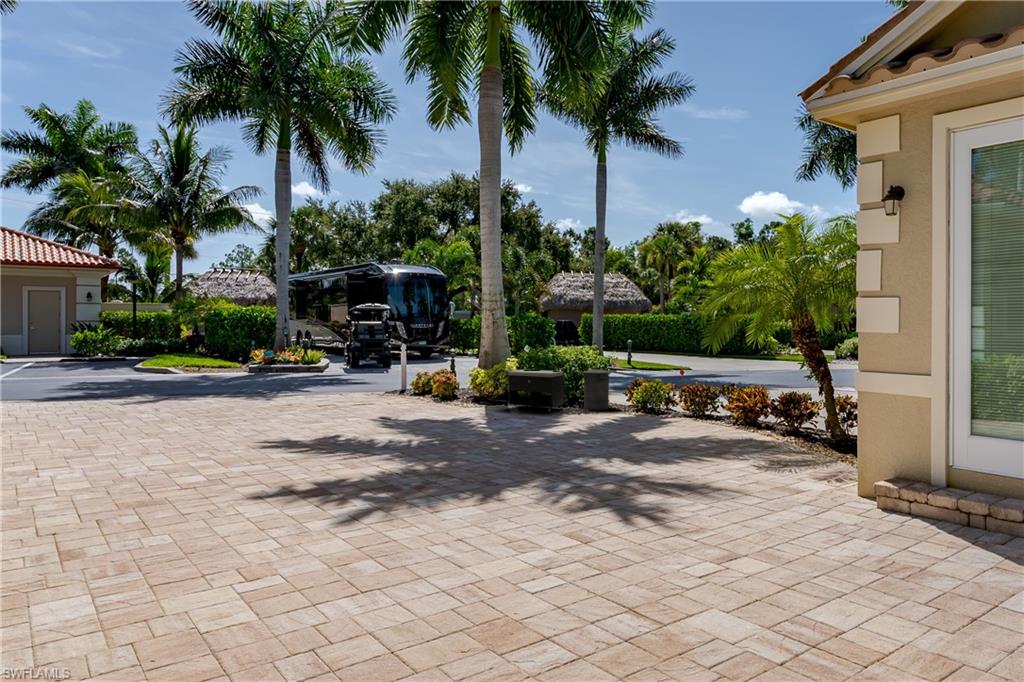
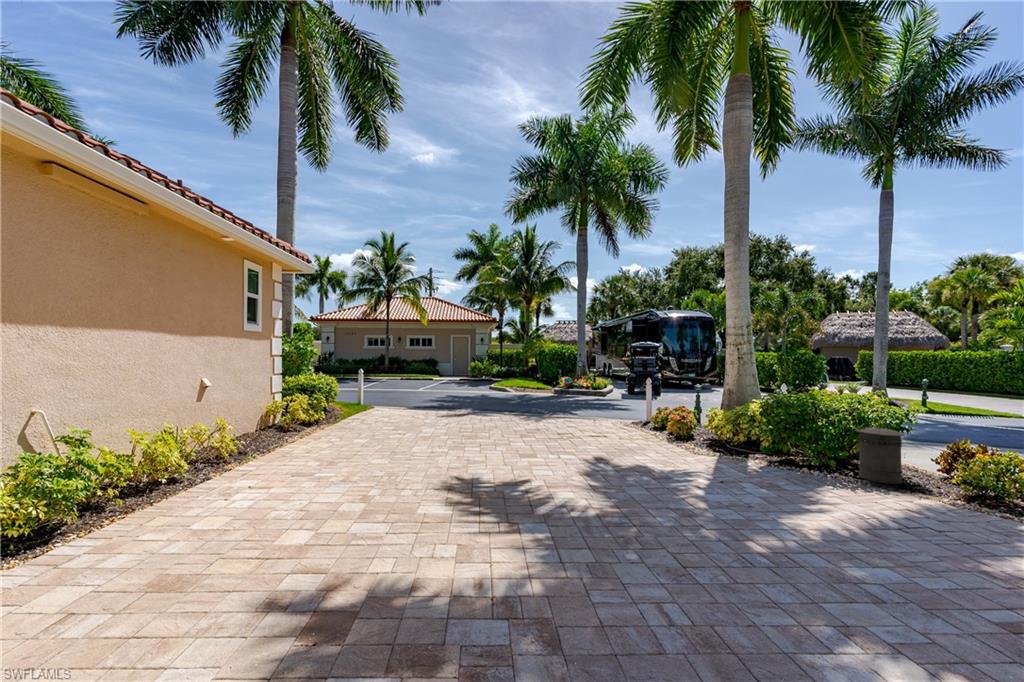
storage bench: present [508,370,564,411] -> none [748,419,827,476]

